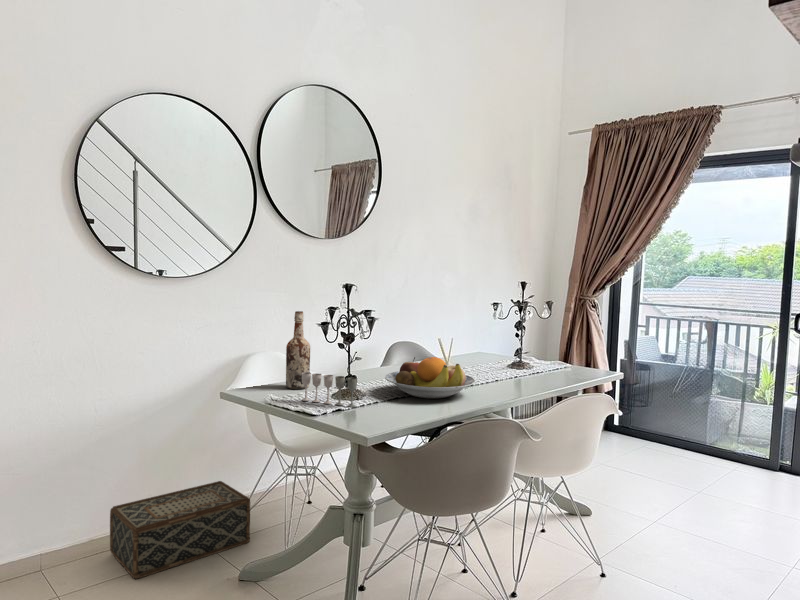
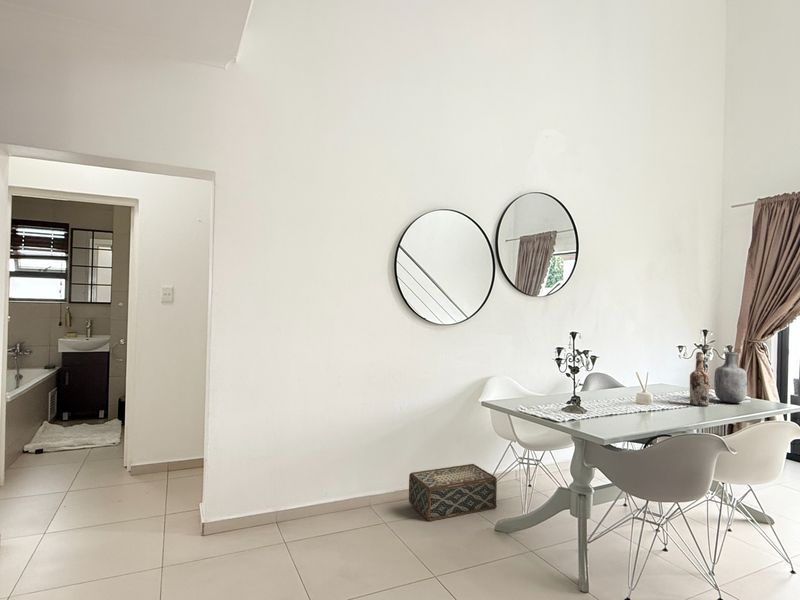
vase: none [532,309,567,374] -> present [714,352,747,403]
wine bottle: present [286,311,310,389] -> present [690,352,709,406]
fruit bowl: present [385,357,475,398] -> none [599,385,672,416]
wine glass: present [302,372,357,407] -> none [541,392,583,418]

